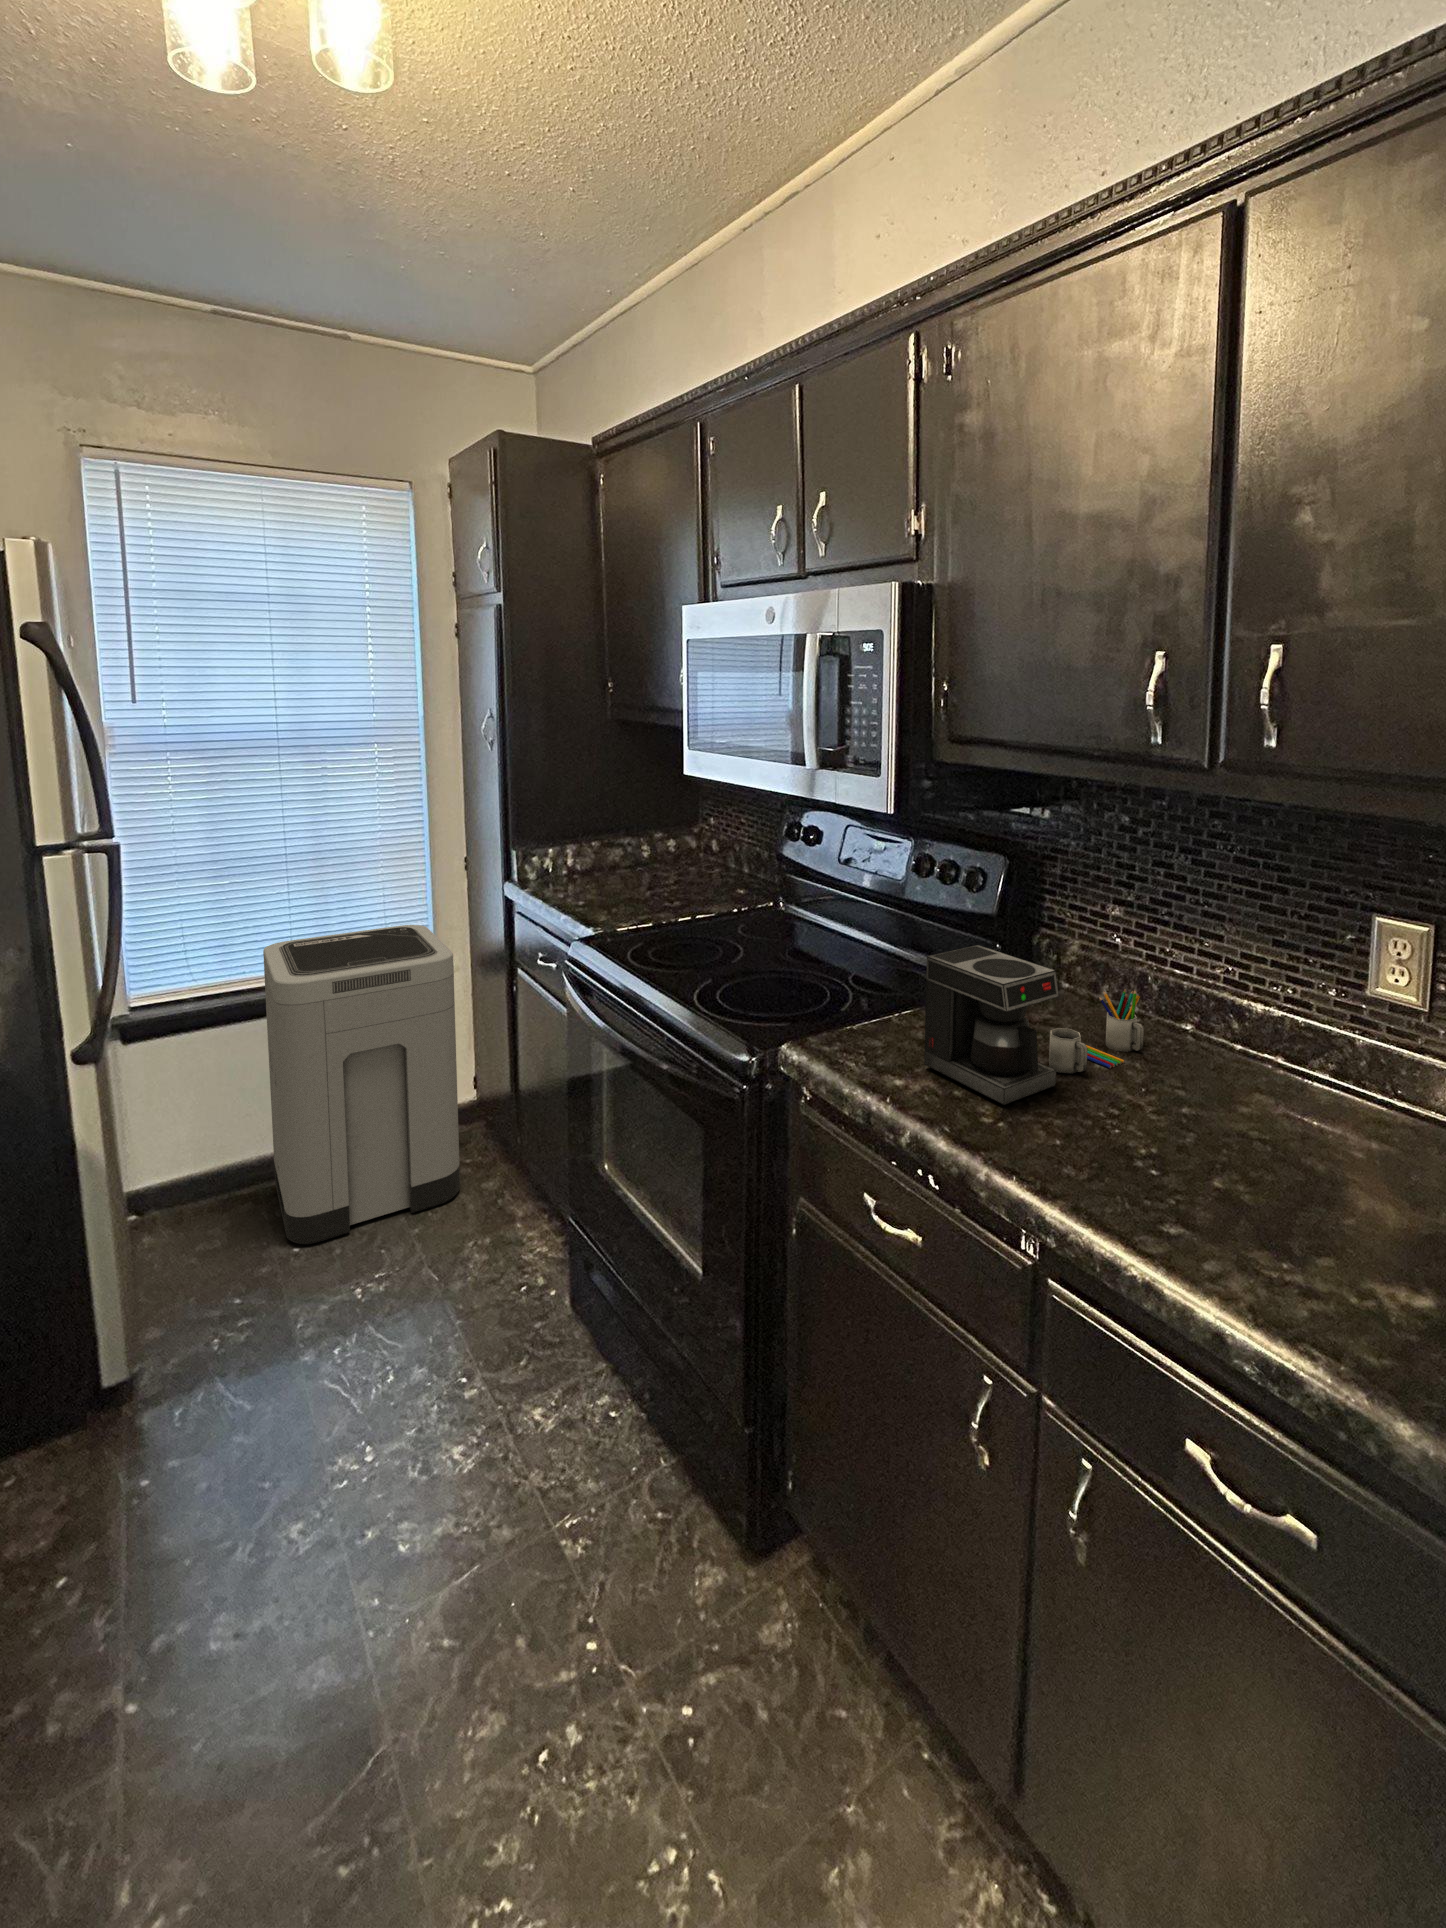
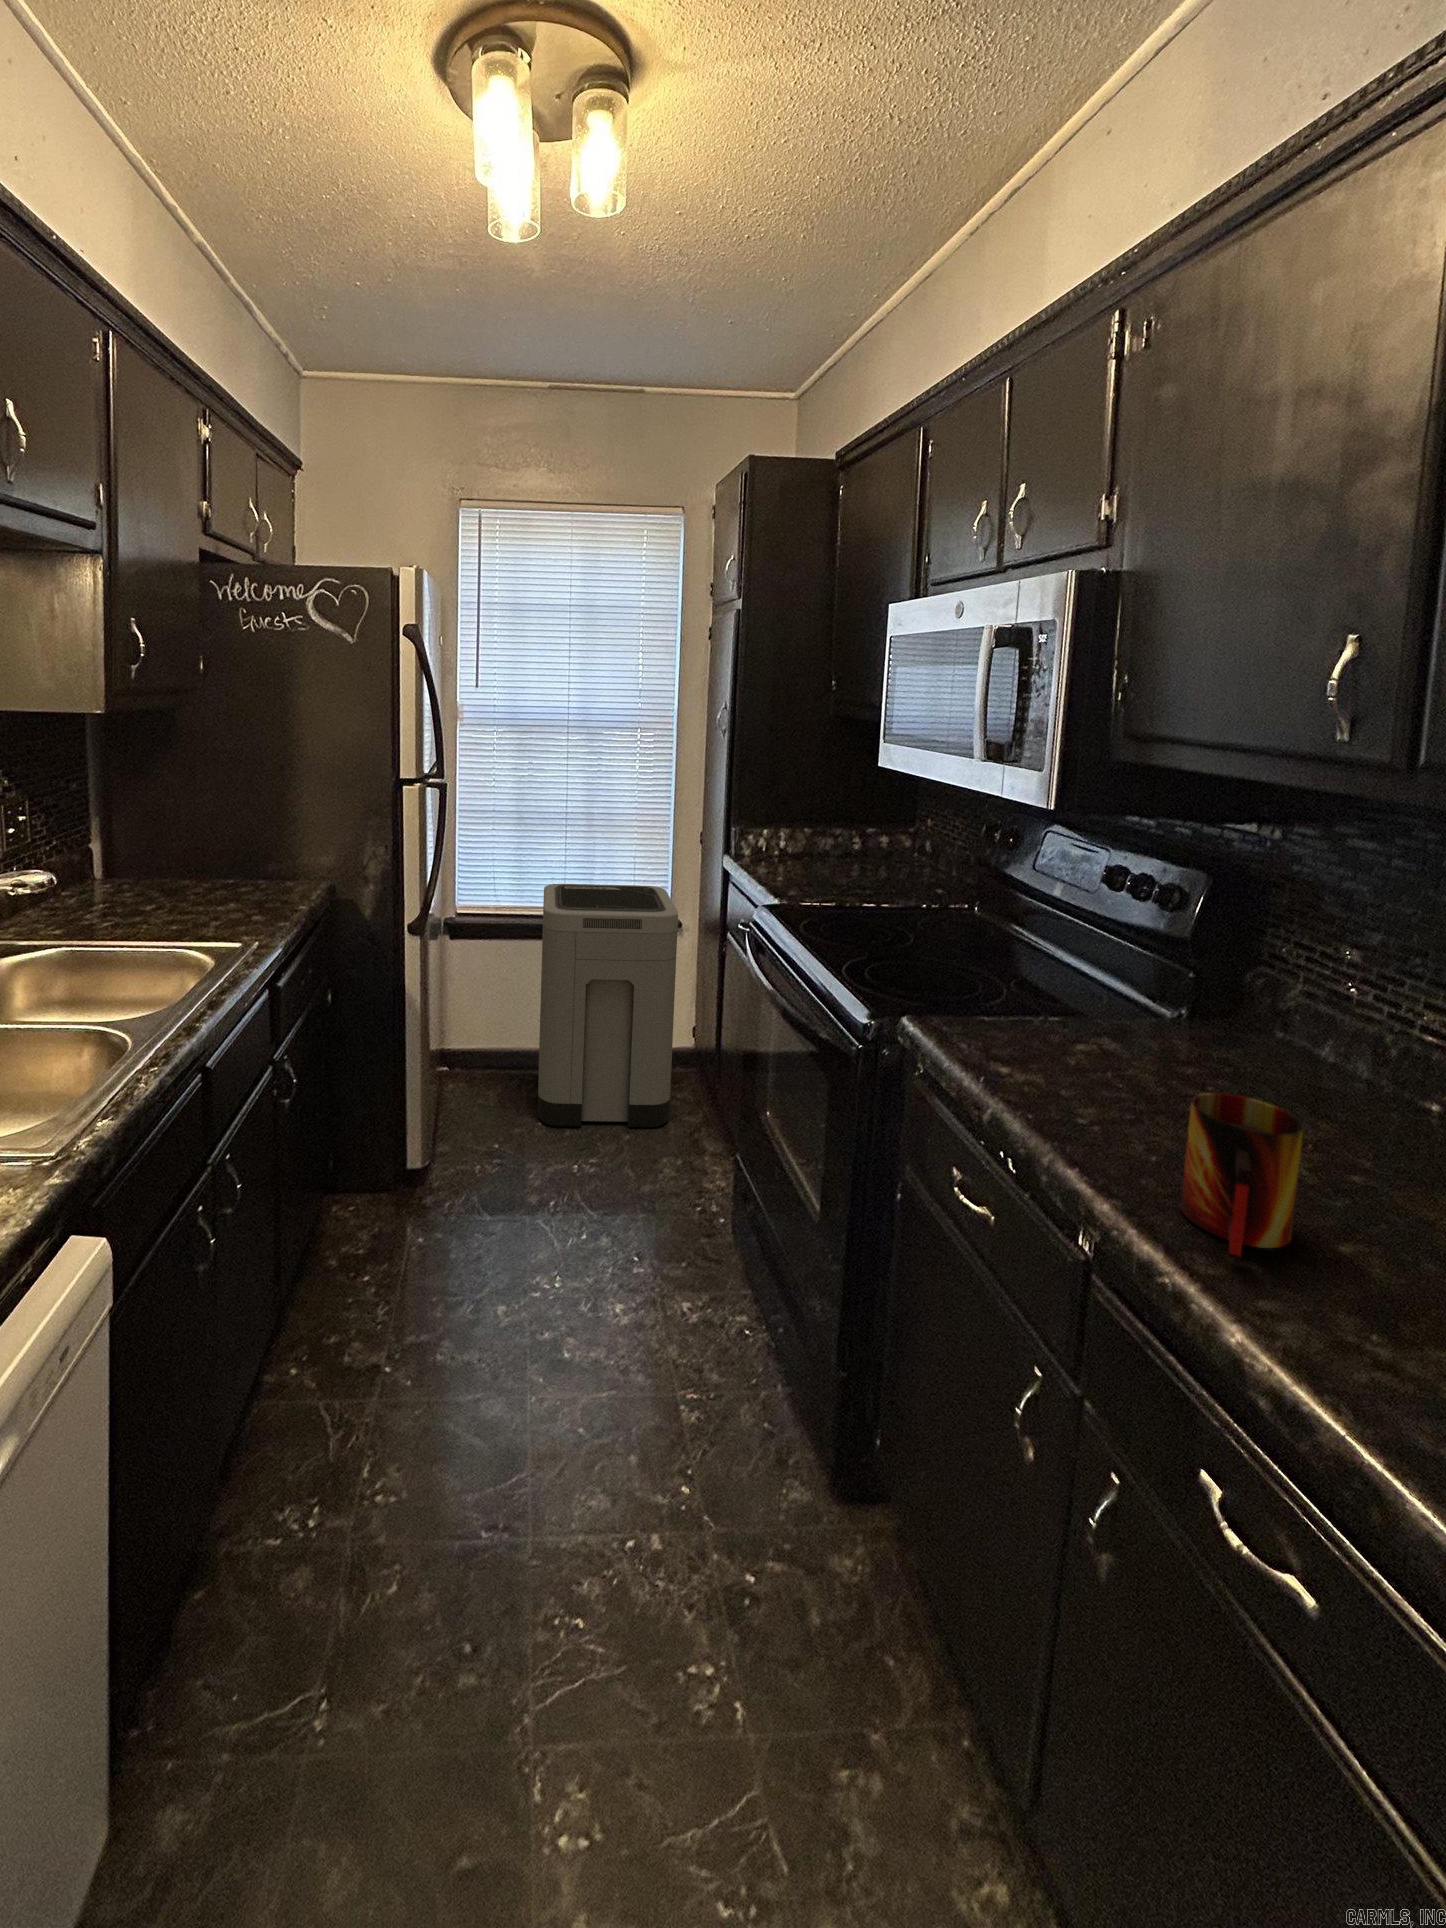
coffee maker: present [924,945,1144,1105] -> none [1034,952,1340,1119]
mug: none [1116,1071,1209,1226] -> present [1181,1093,1303,1256]

